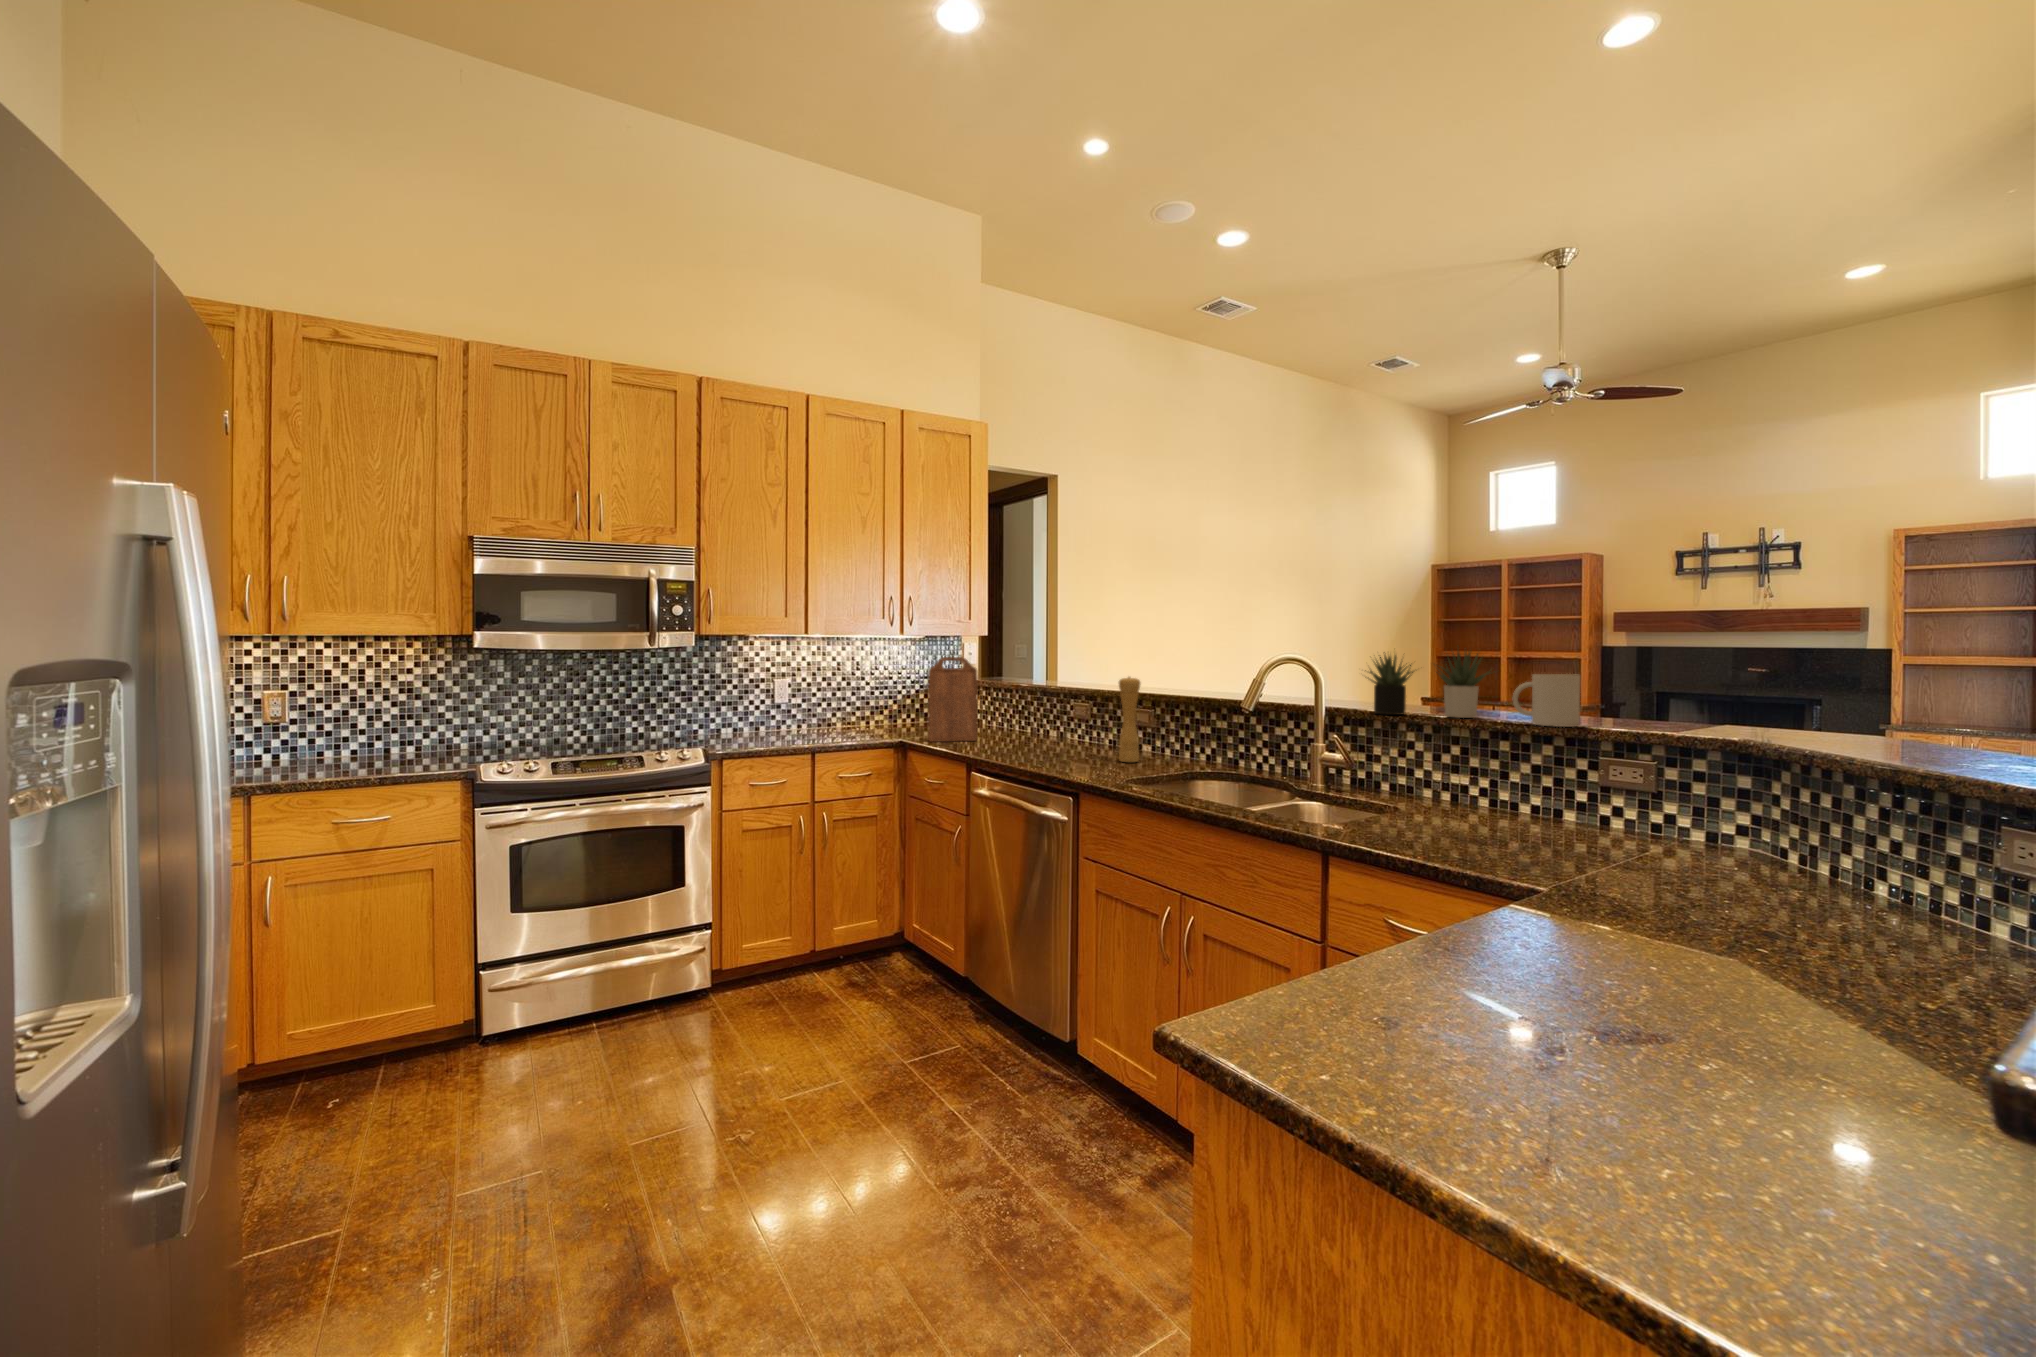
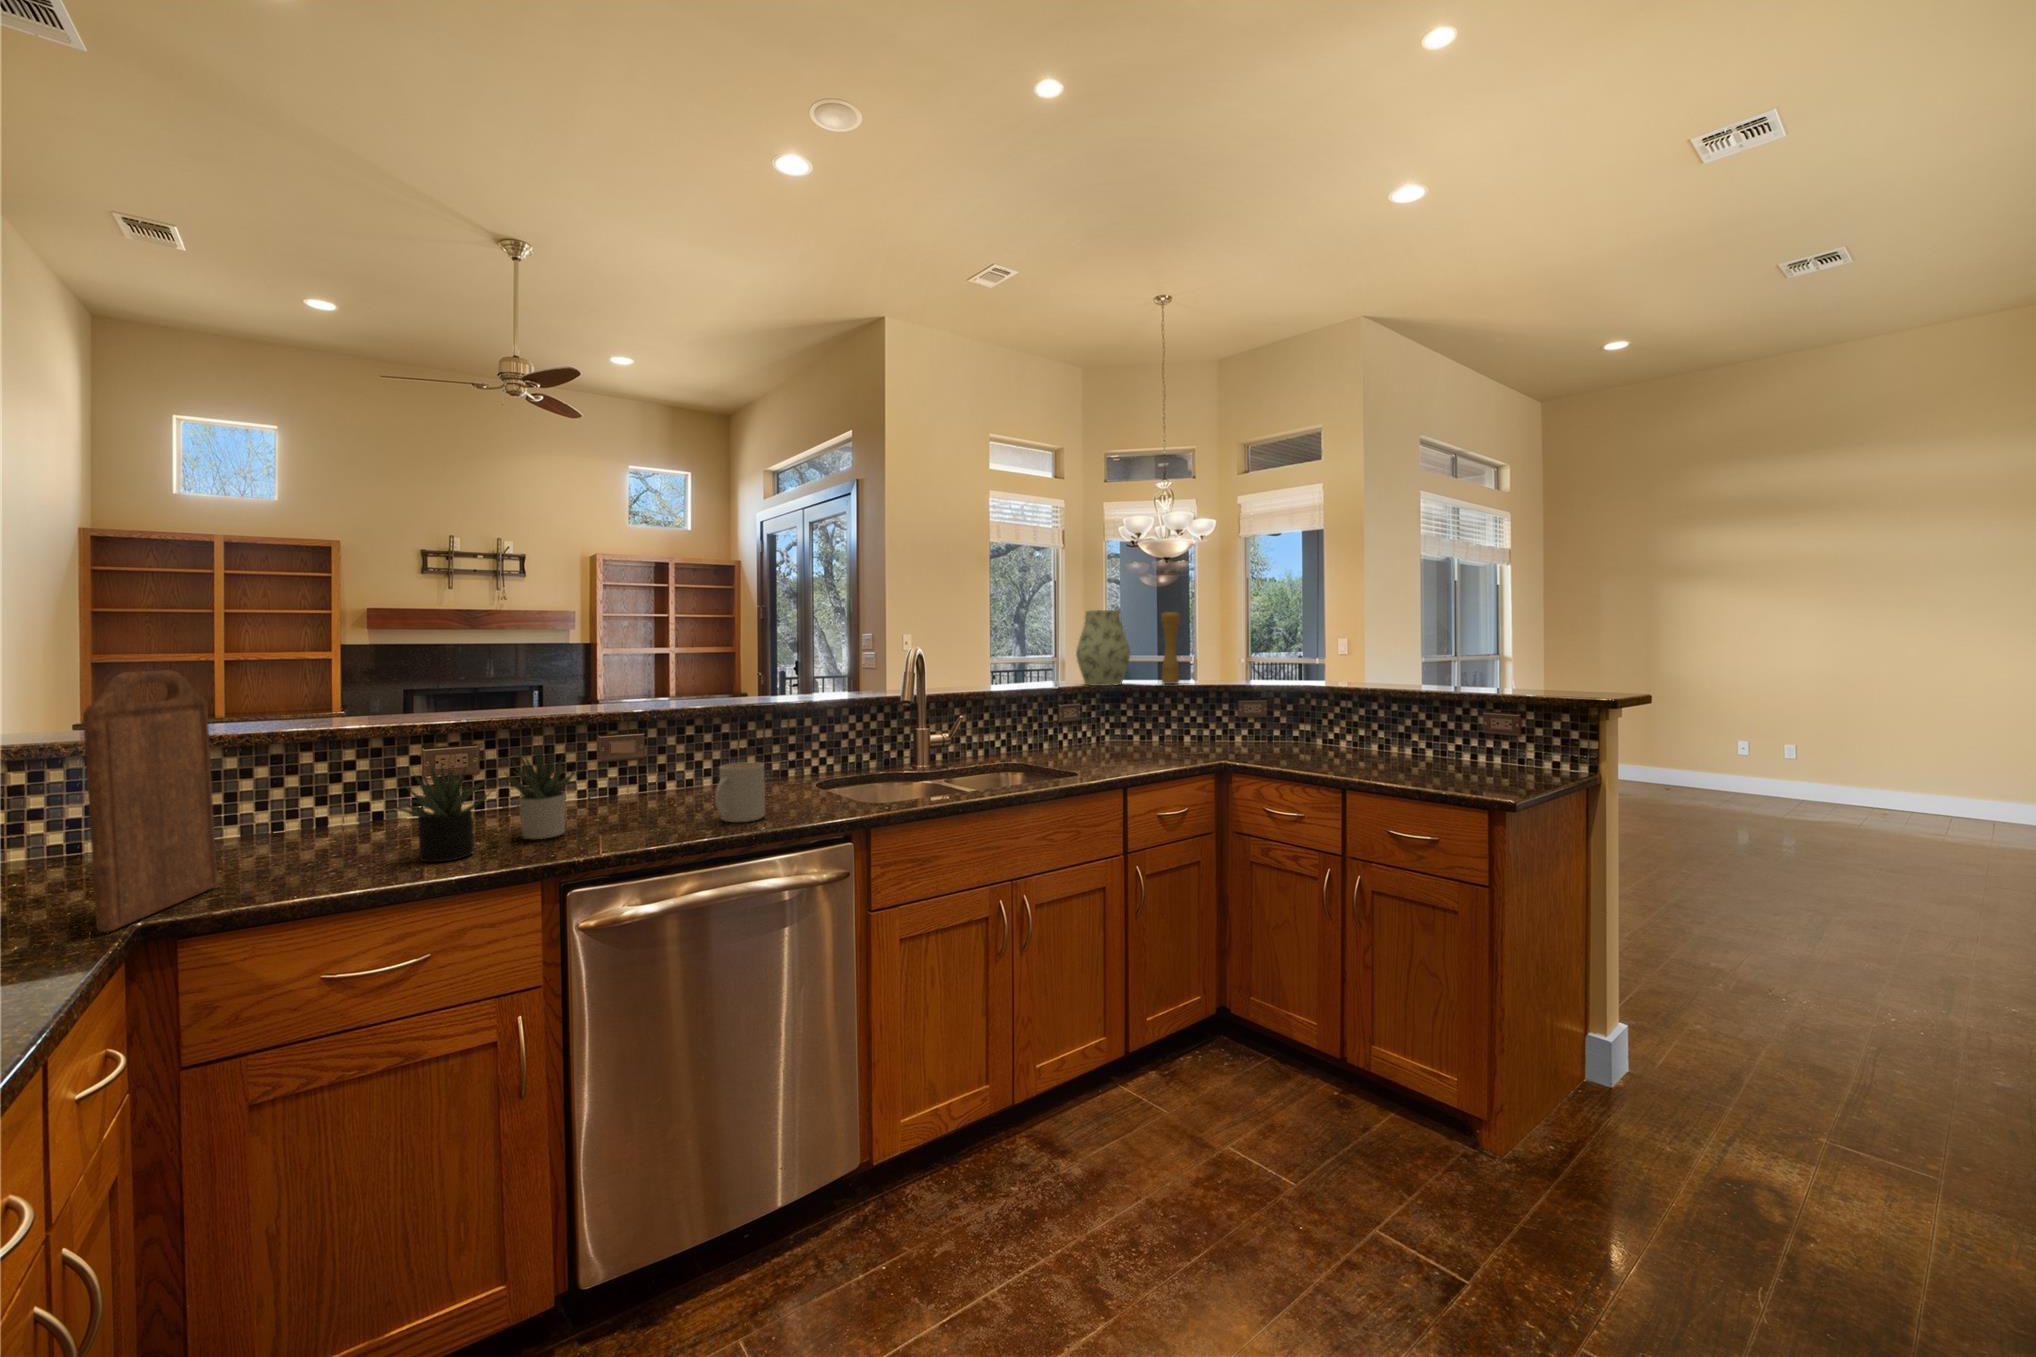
vase: none [1716,588,1864,744] -> present [1076,610,1130,686]
succulent plant: present [1365,651,1492,718] -> present [389,749,576,862]
mug: present [1512,674,1580,727] -> present [715,762,765,822]
pepper mill: present [1119,677,1140,762] -> present [1161,612,1180,684]

